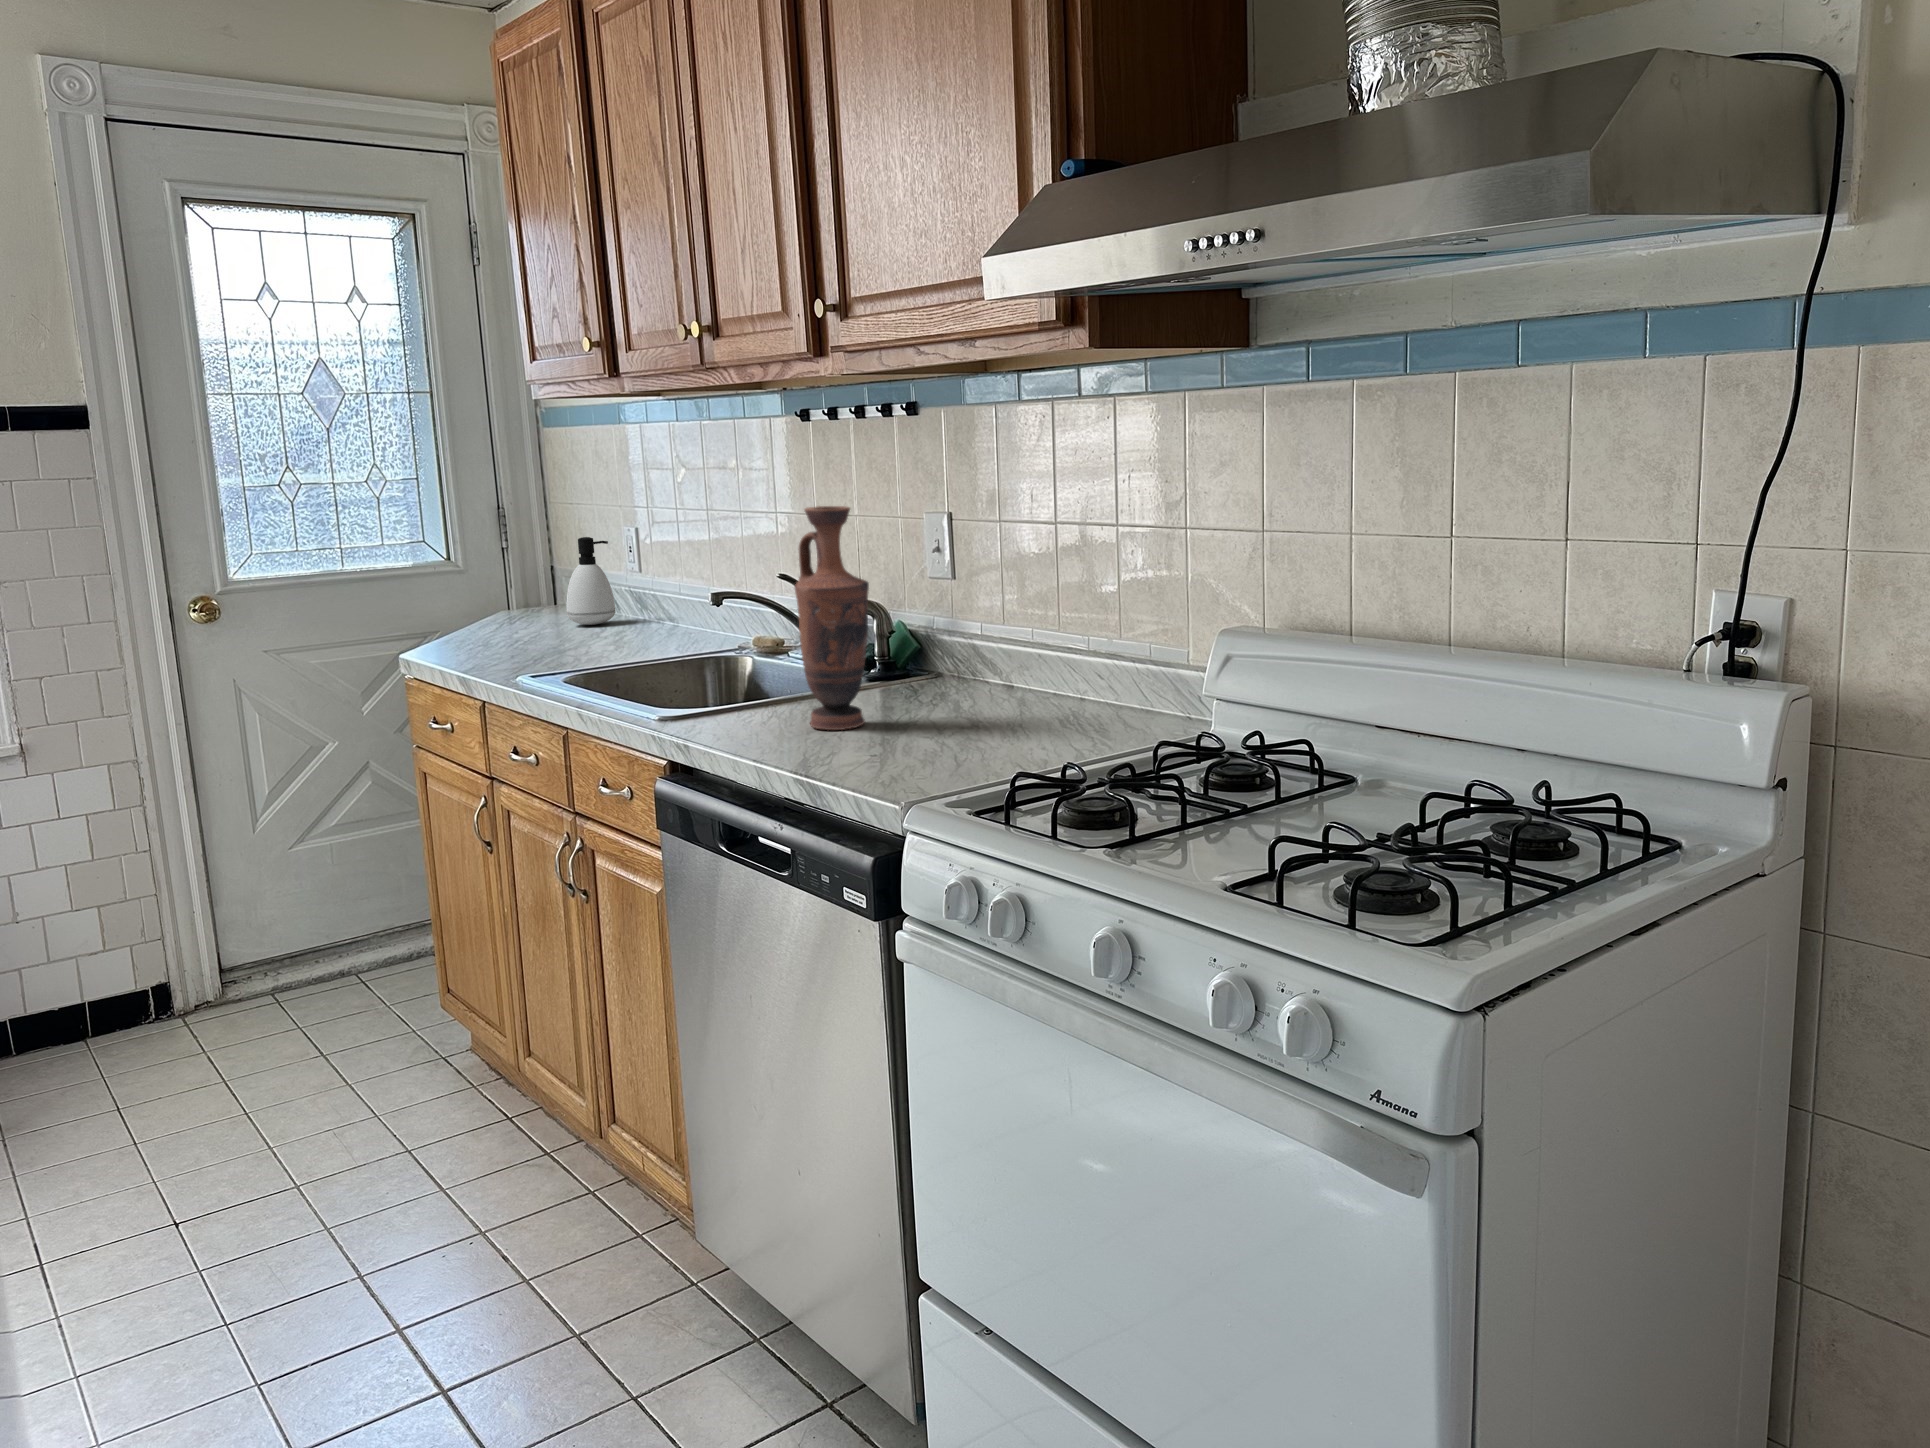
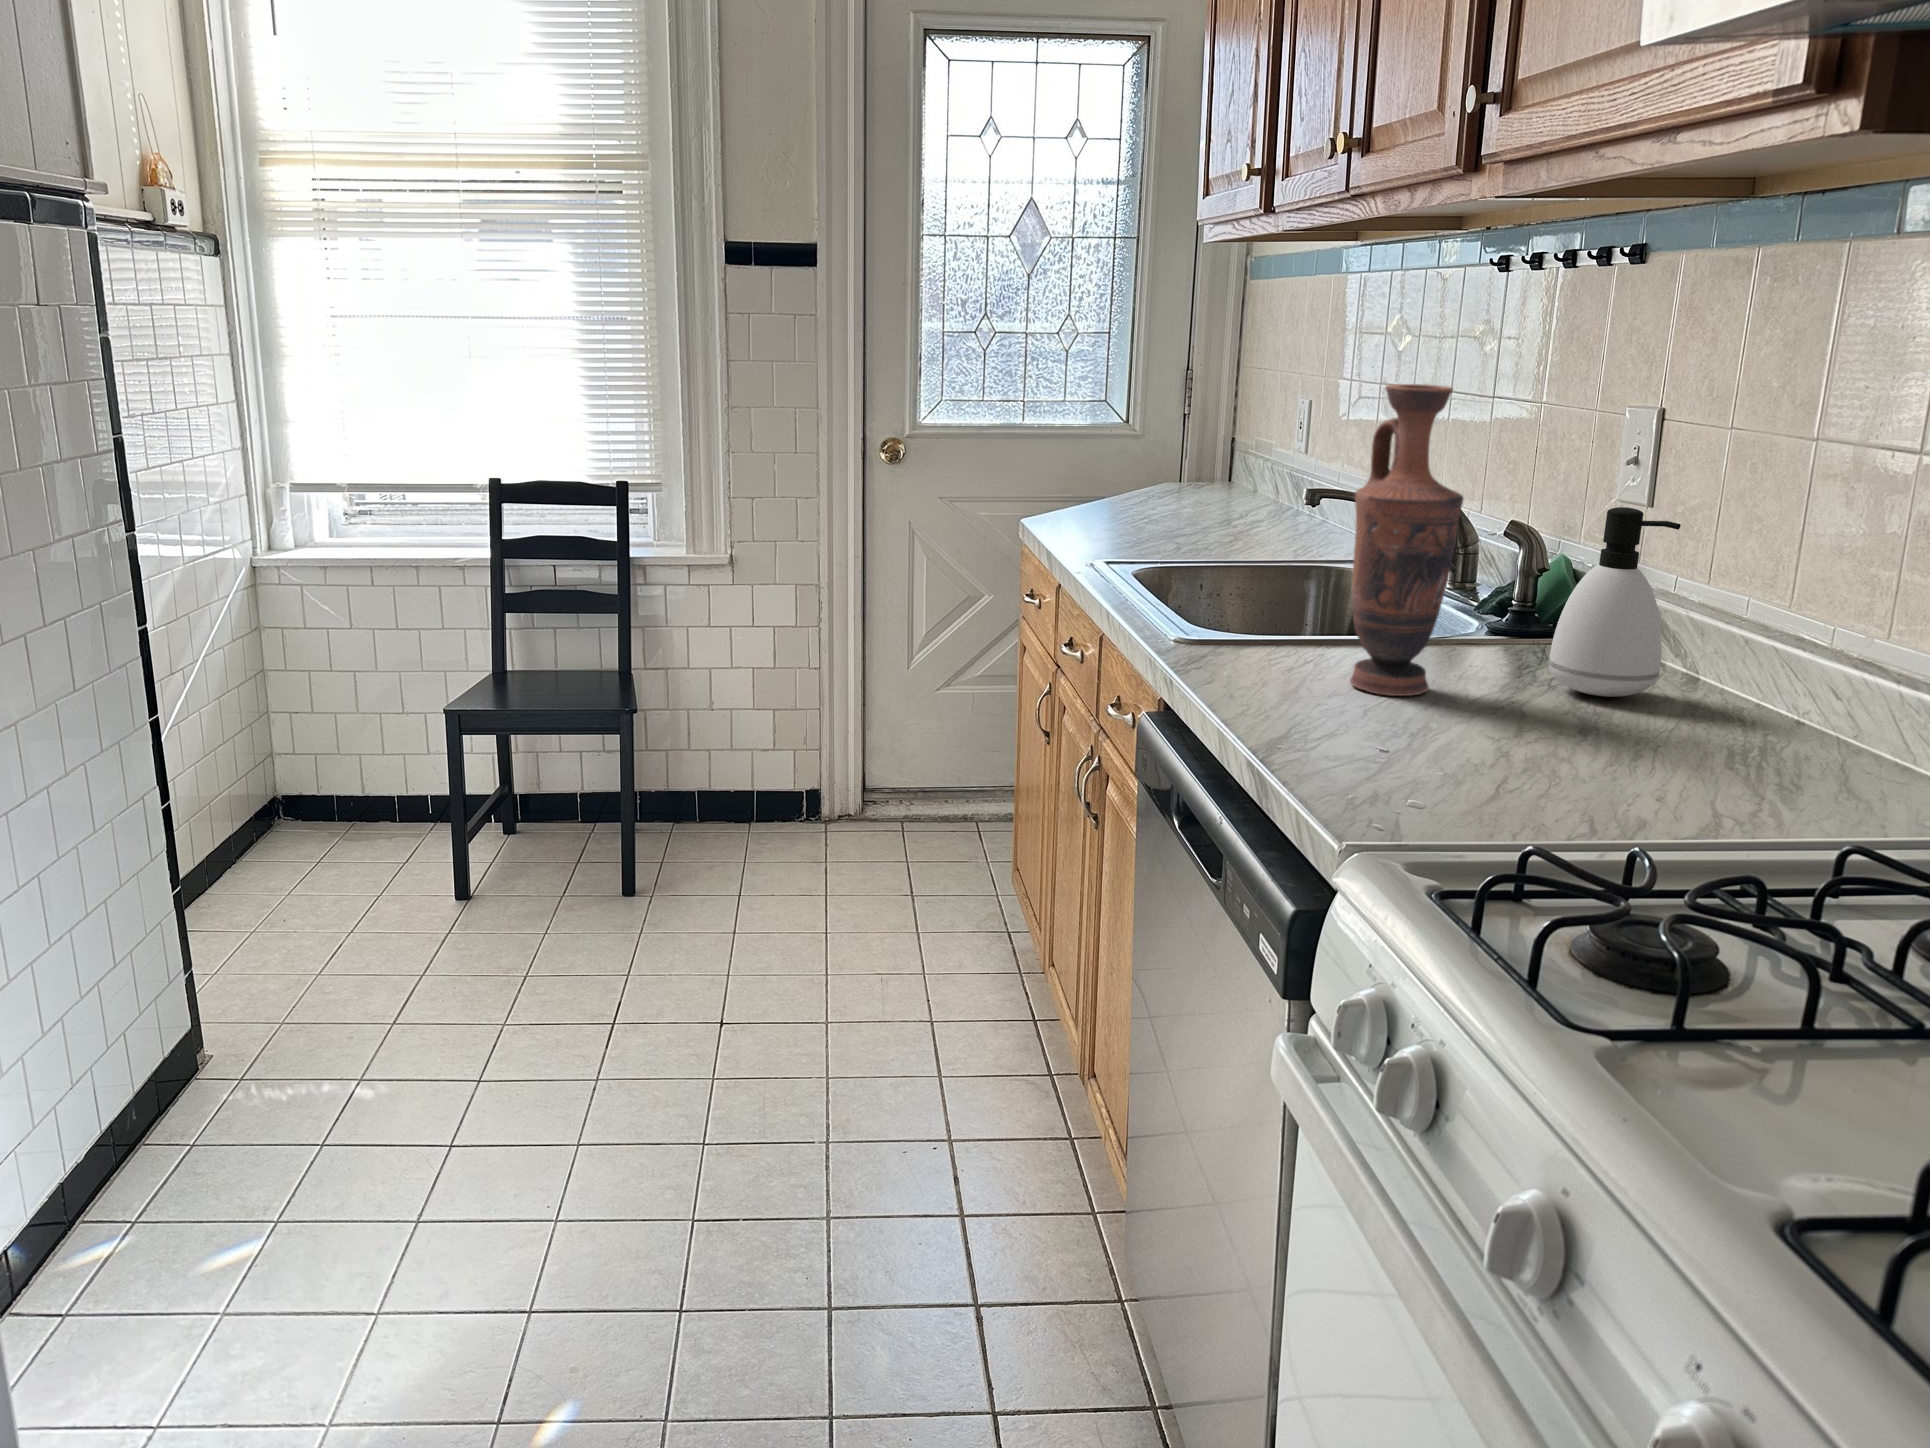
soap dispenser: present [566,537,615,625] -> present [1549,507,1681,697]

